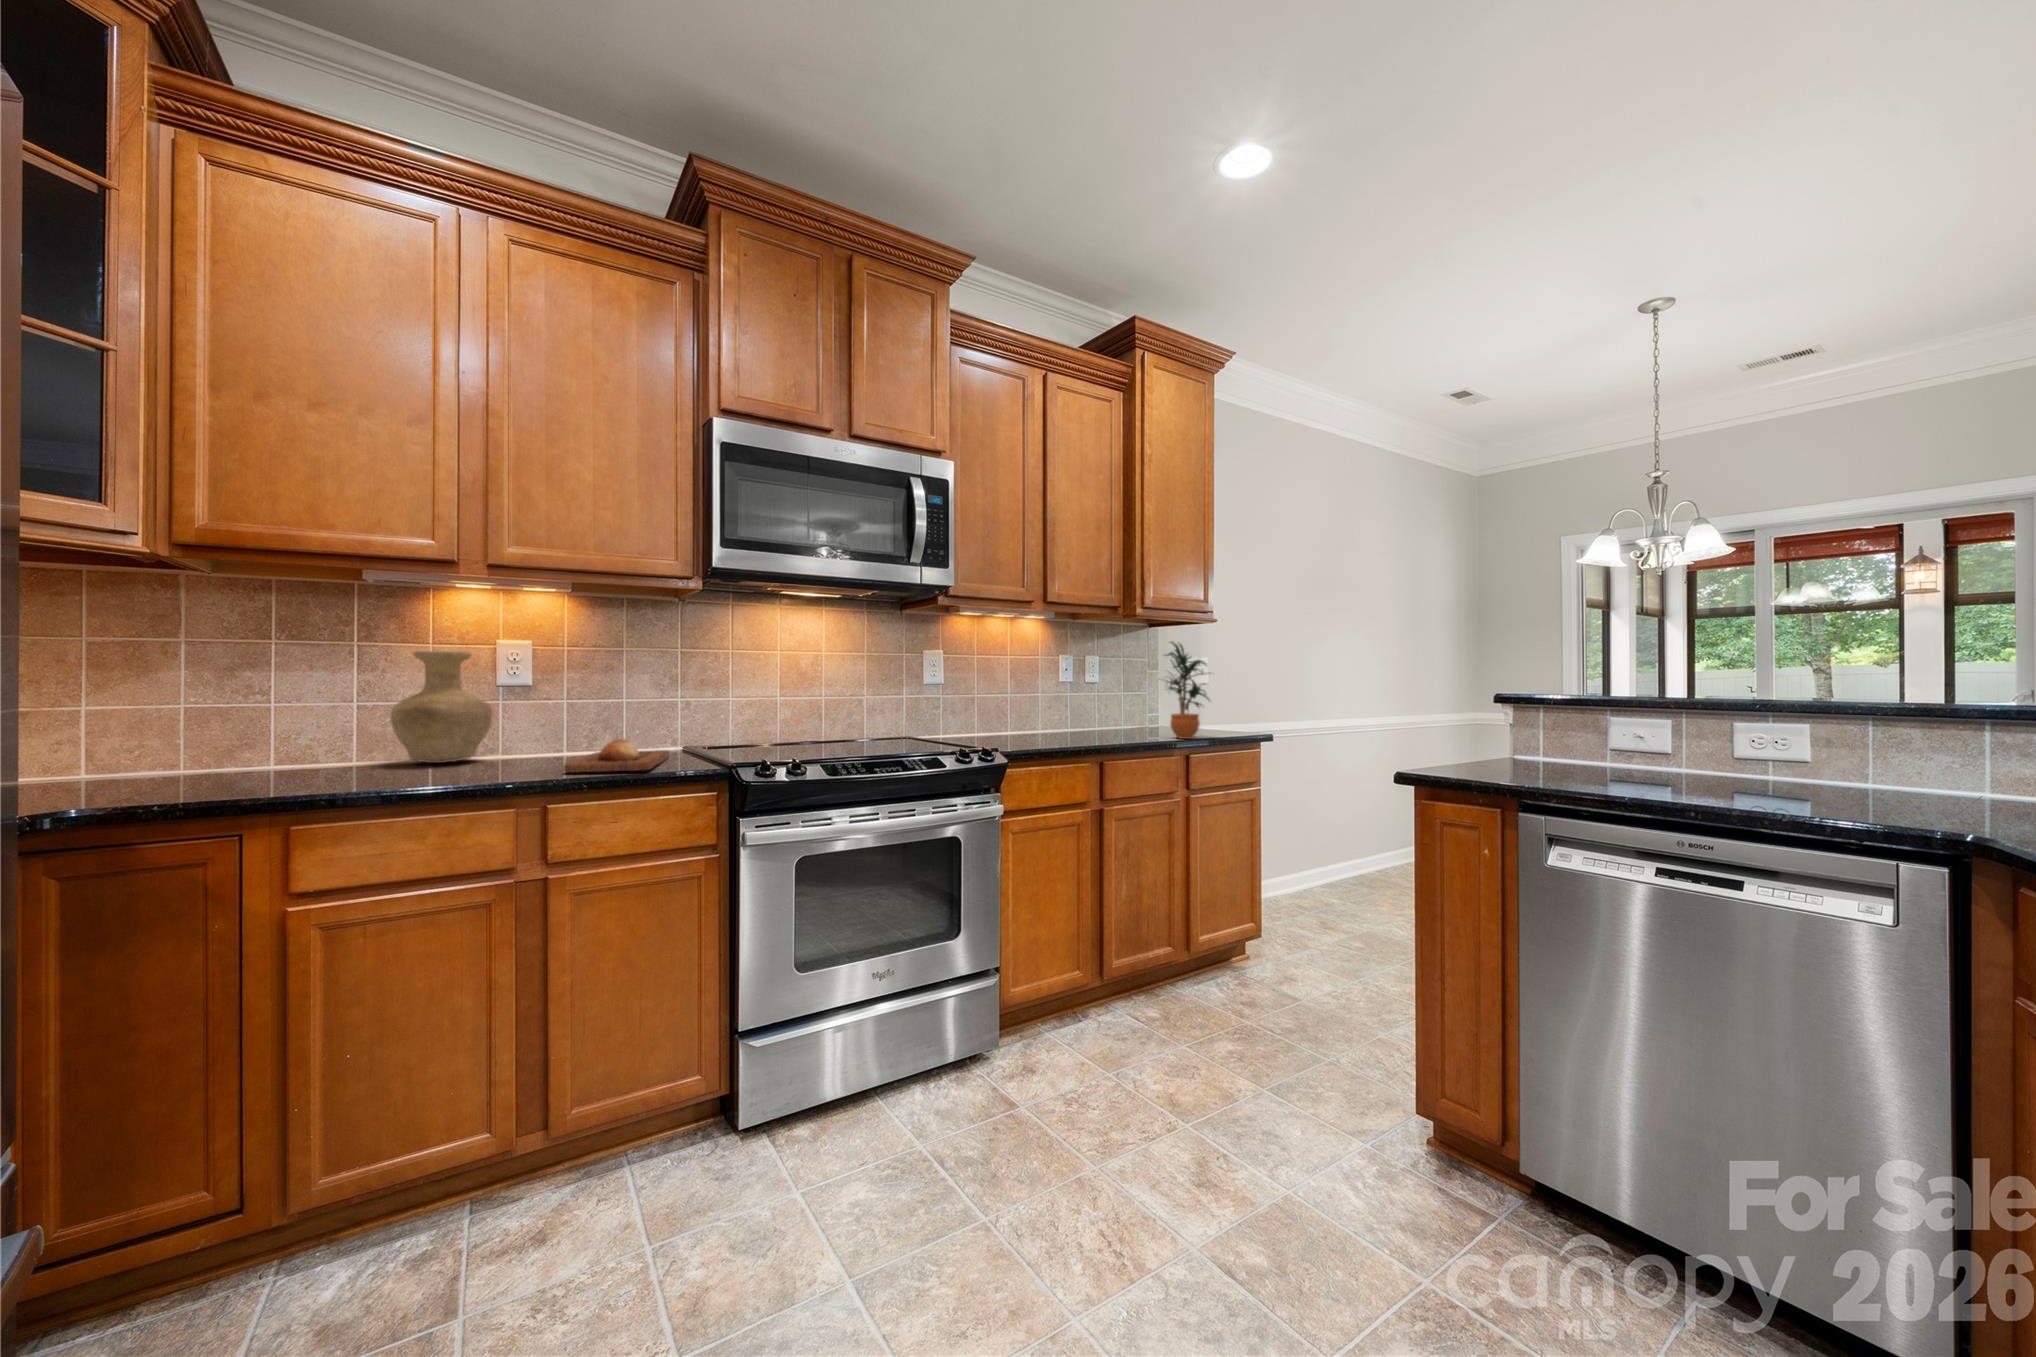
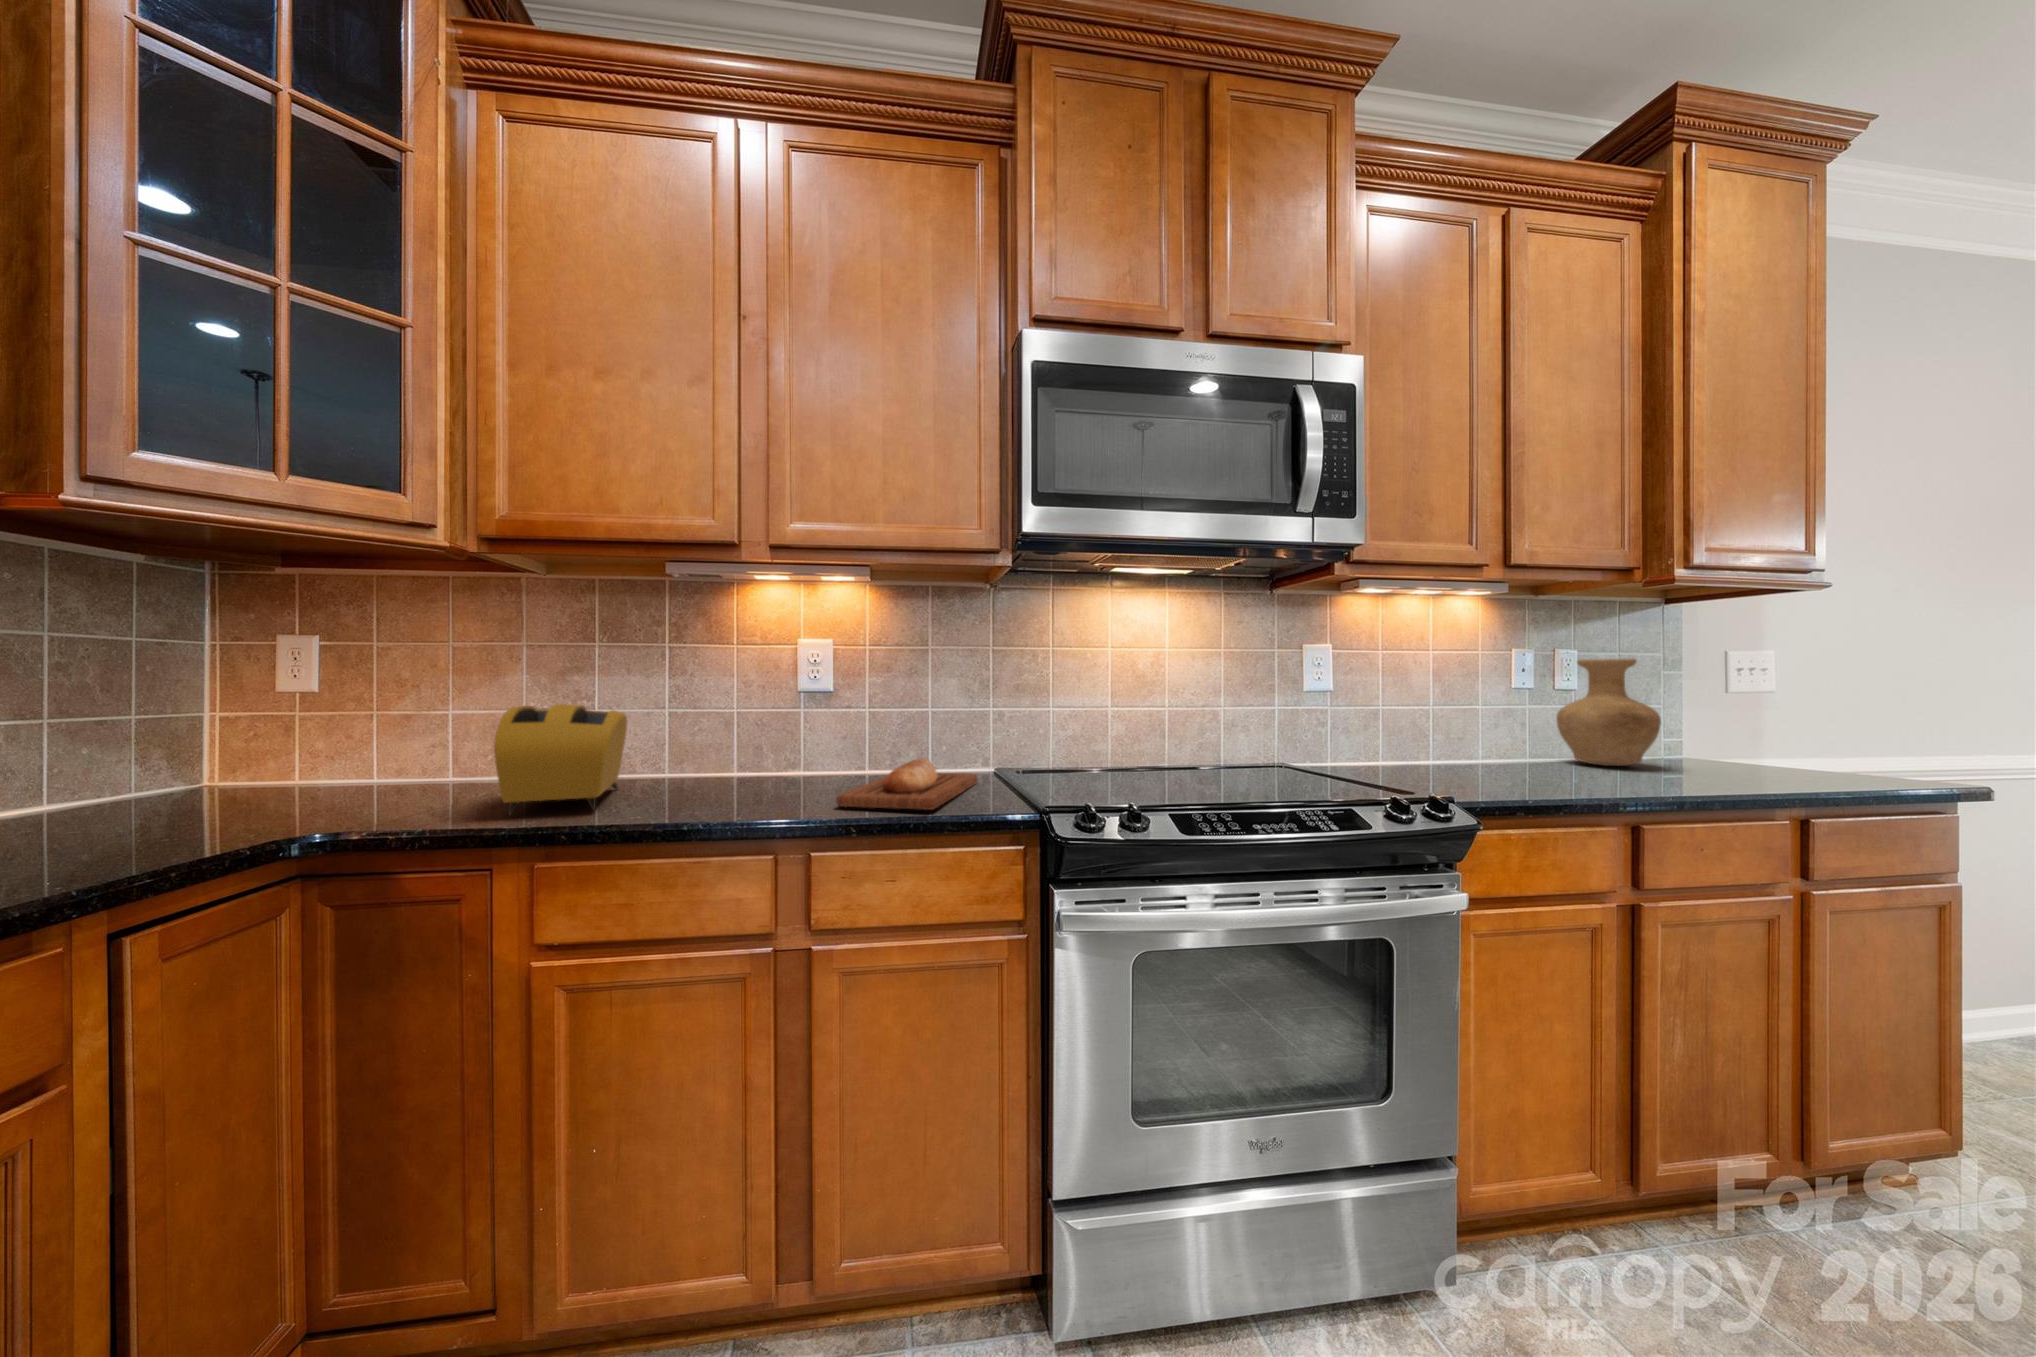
potted plant: present [1165,642,1209,739] -> none [1722,619,1859,787]
vase: present [390,651,493,763] -> present [1556,659,1661,766]
toaster: none [229,696,351,791] -> present [494,704,627,816]

